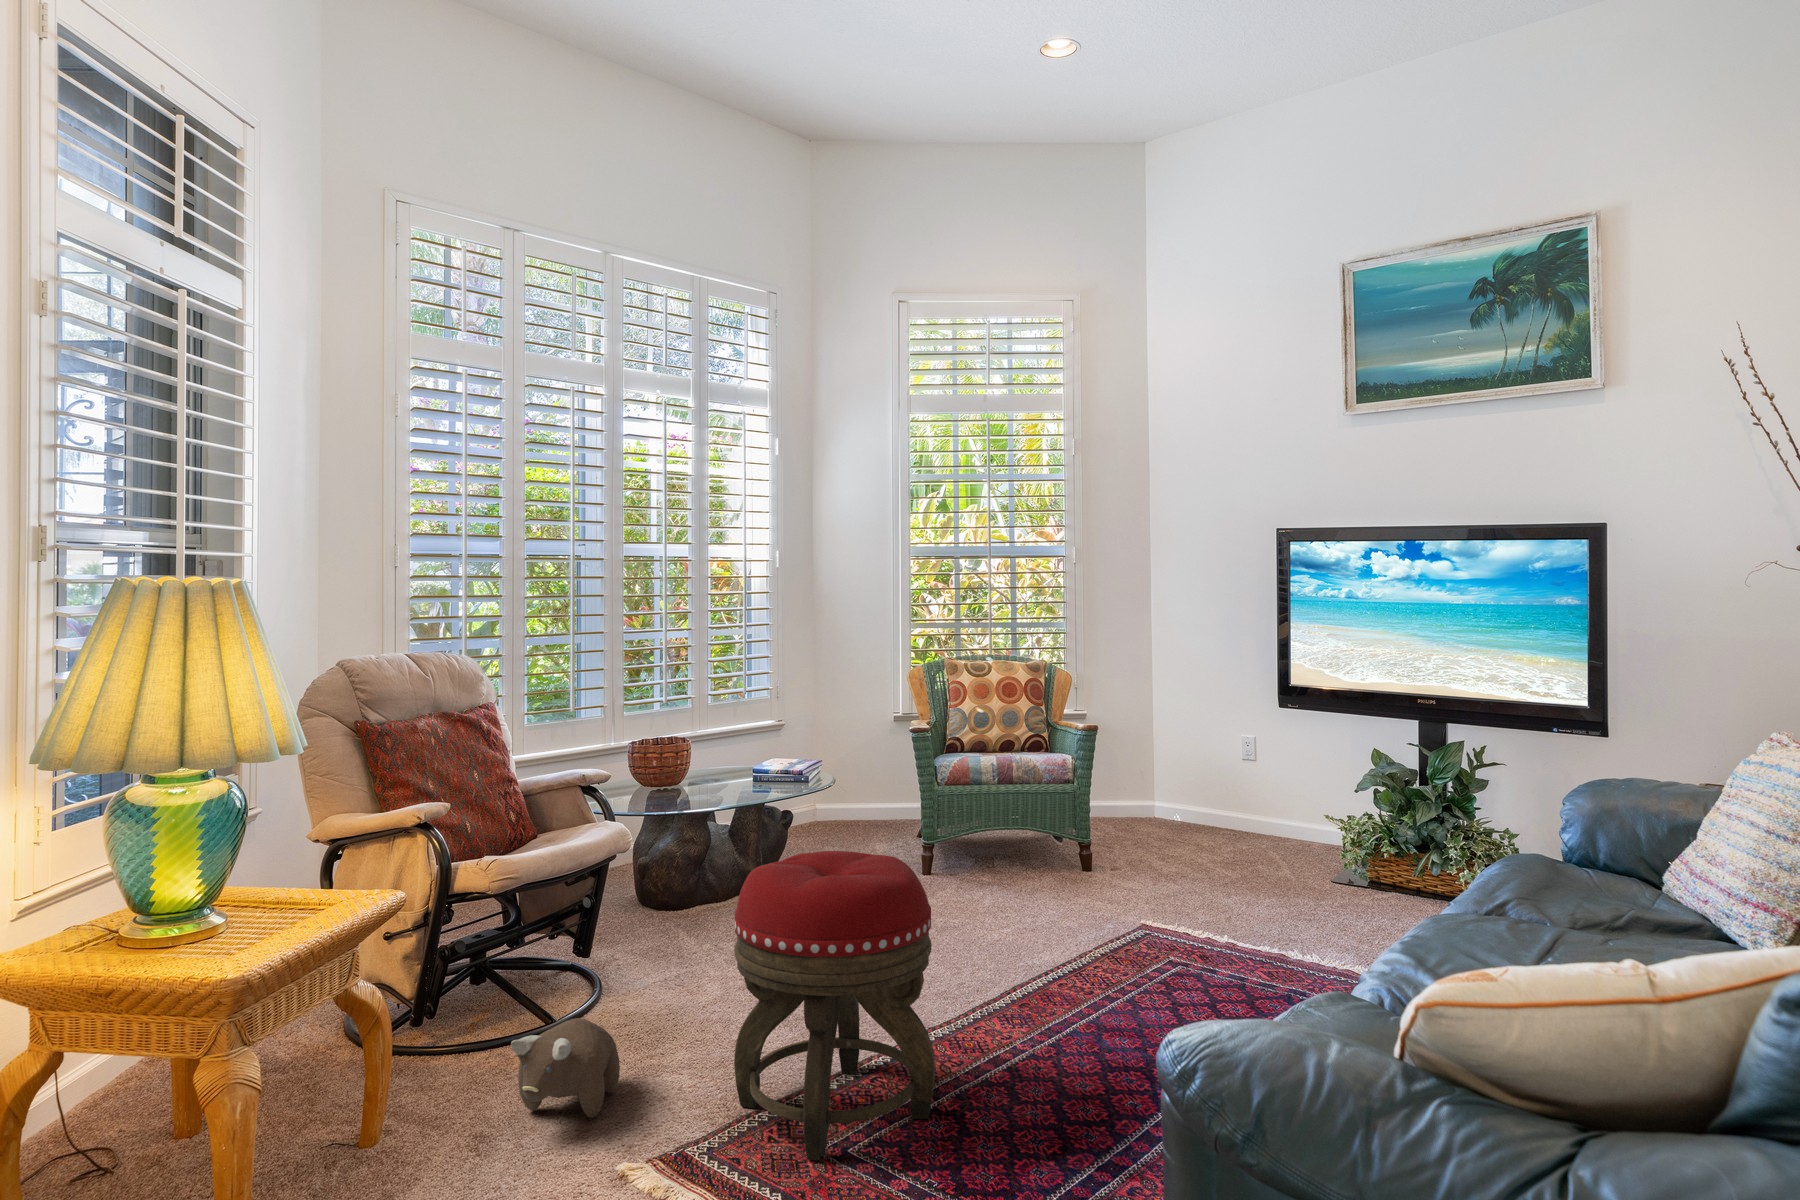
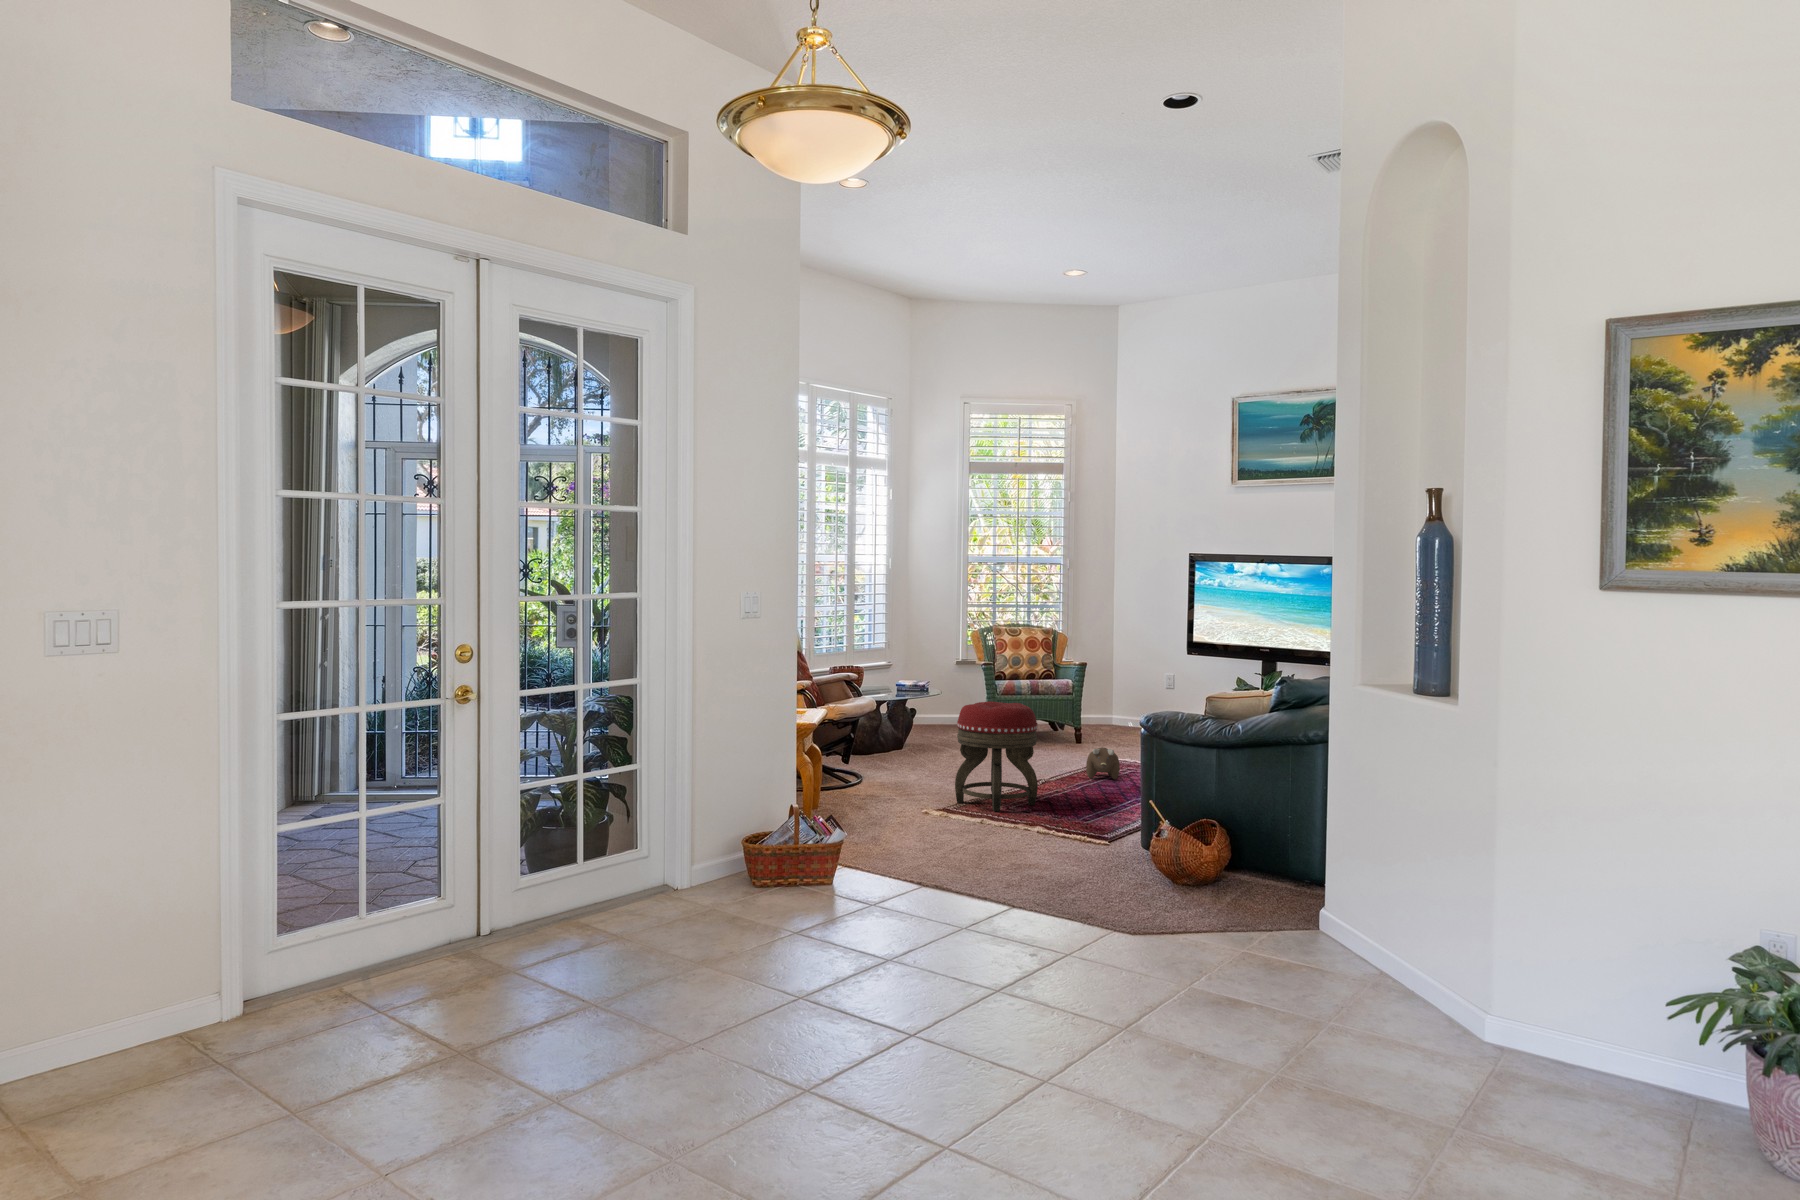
plush toy: present [511,1018,620,1118] -> present [1086,747,1120,779]

